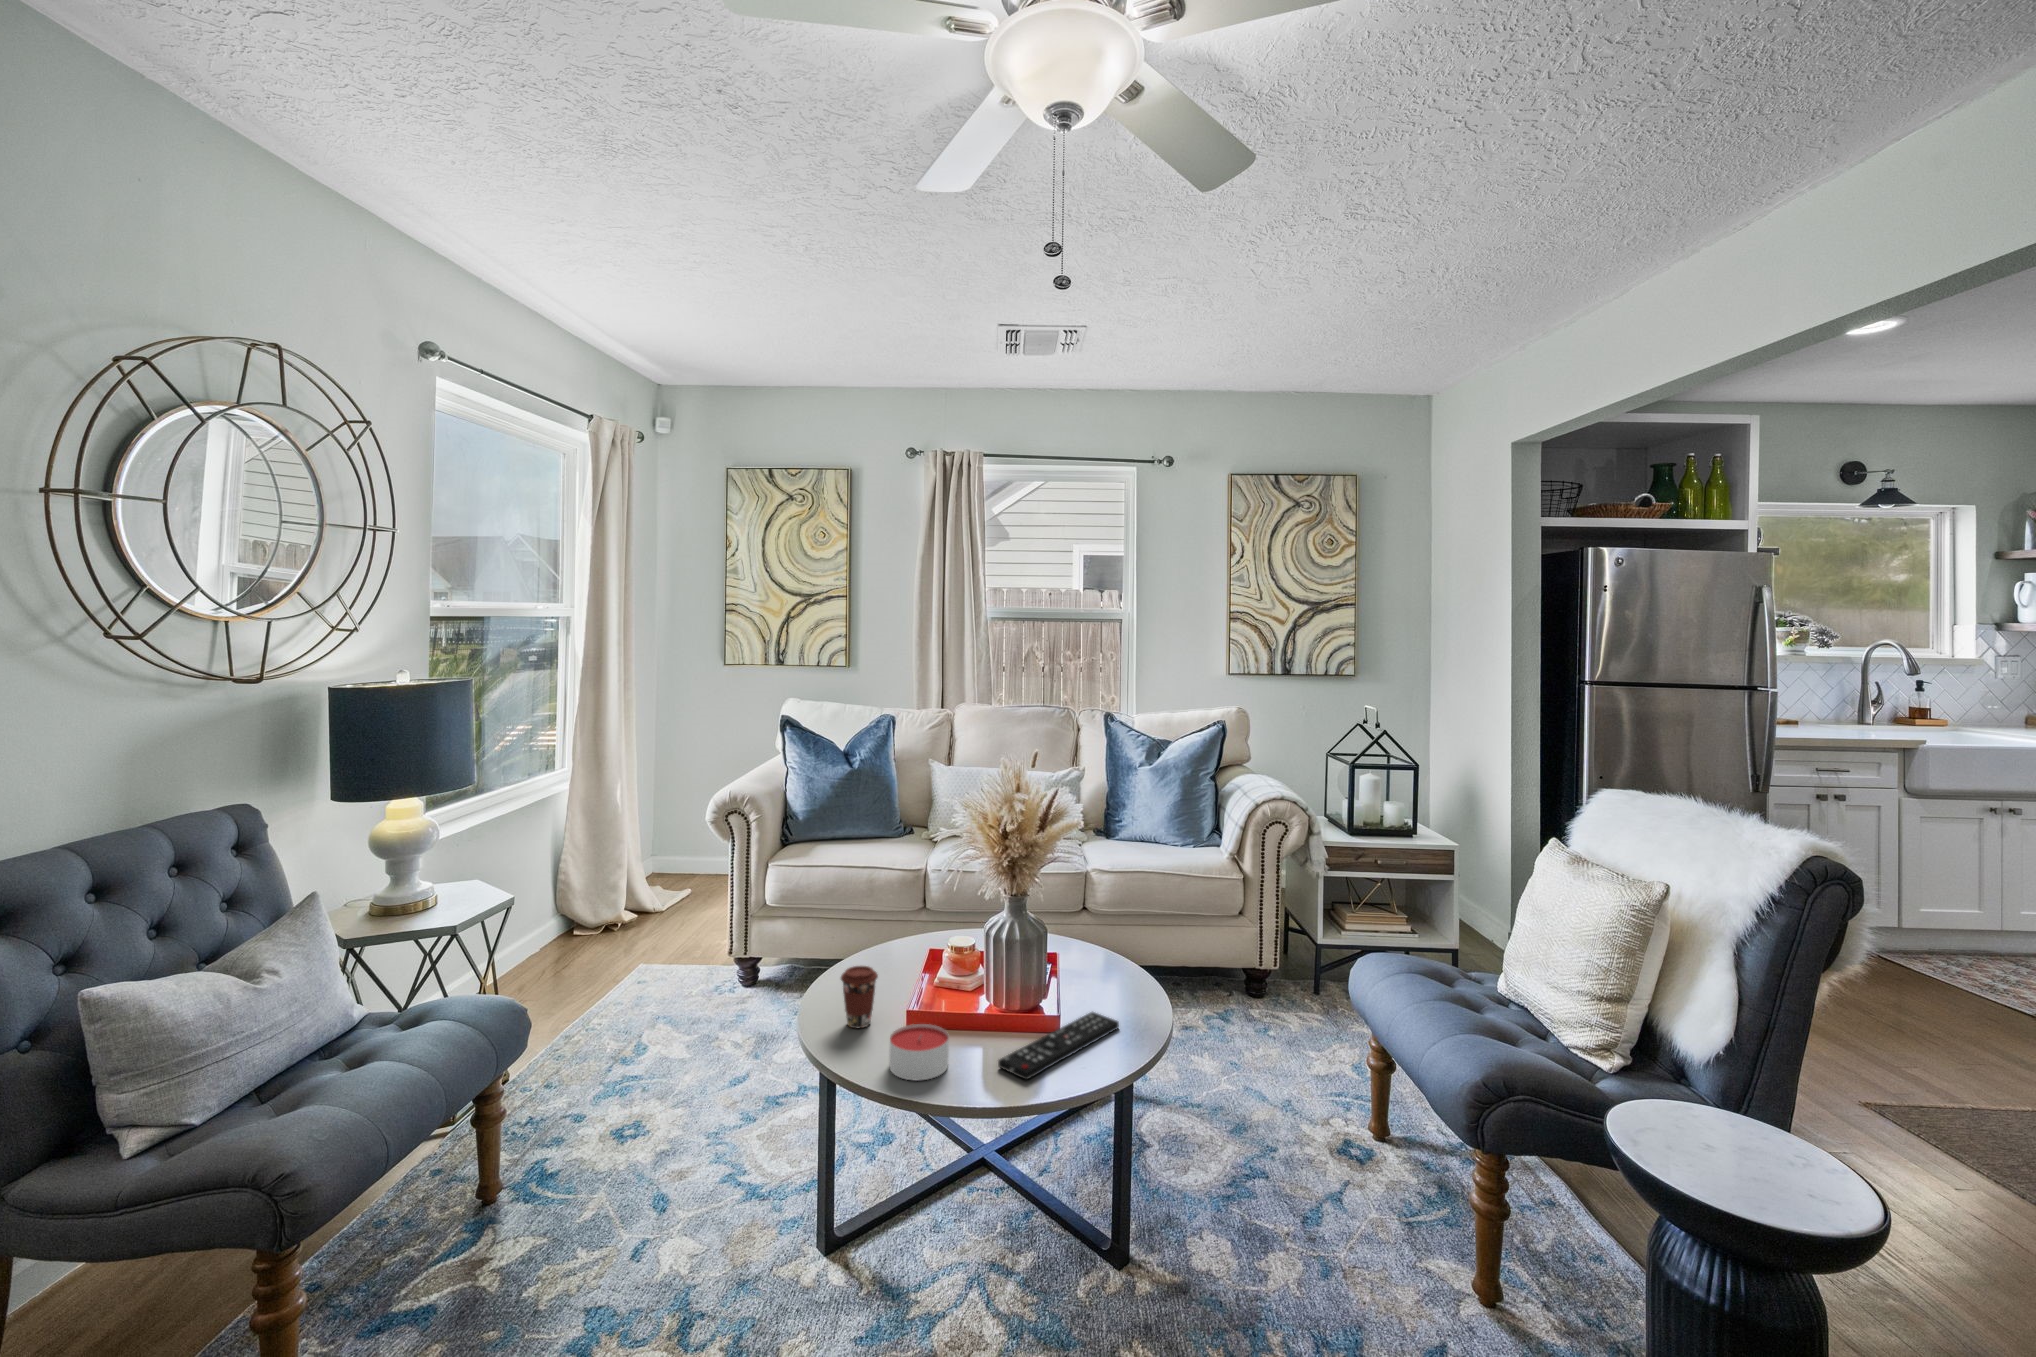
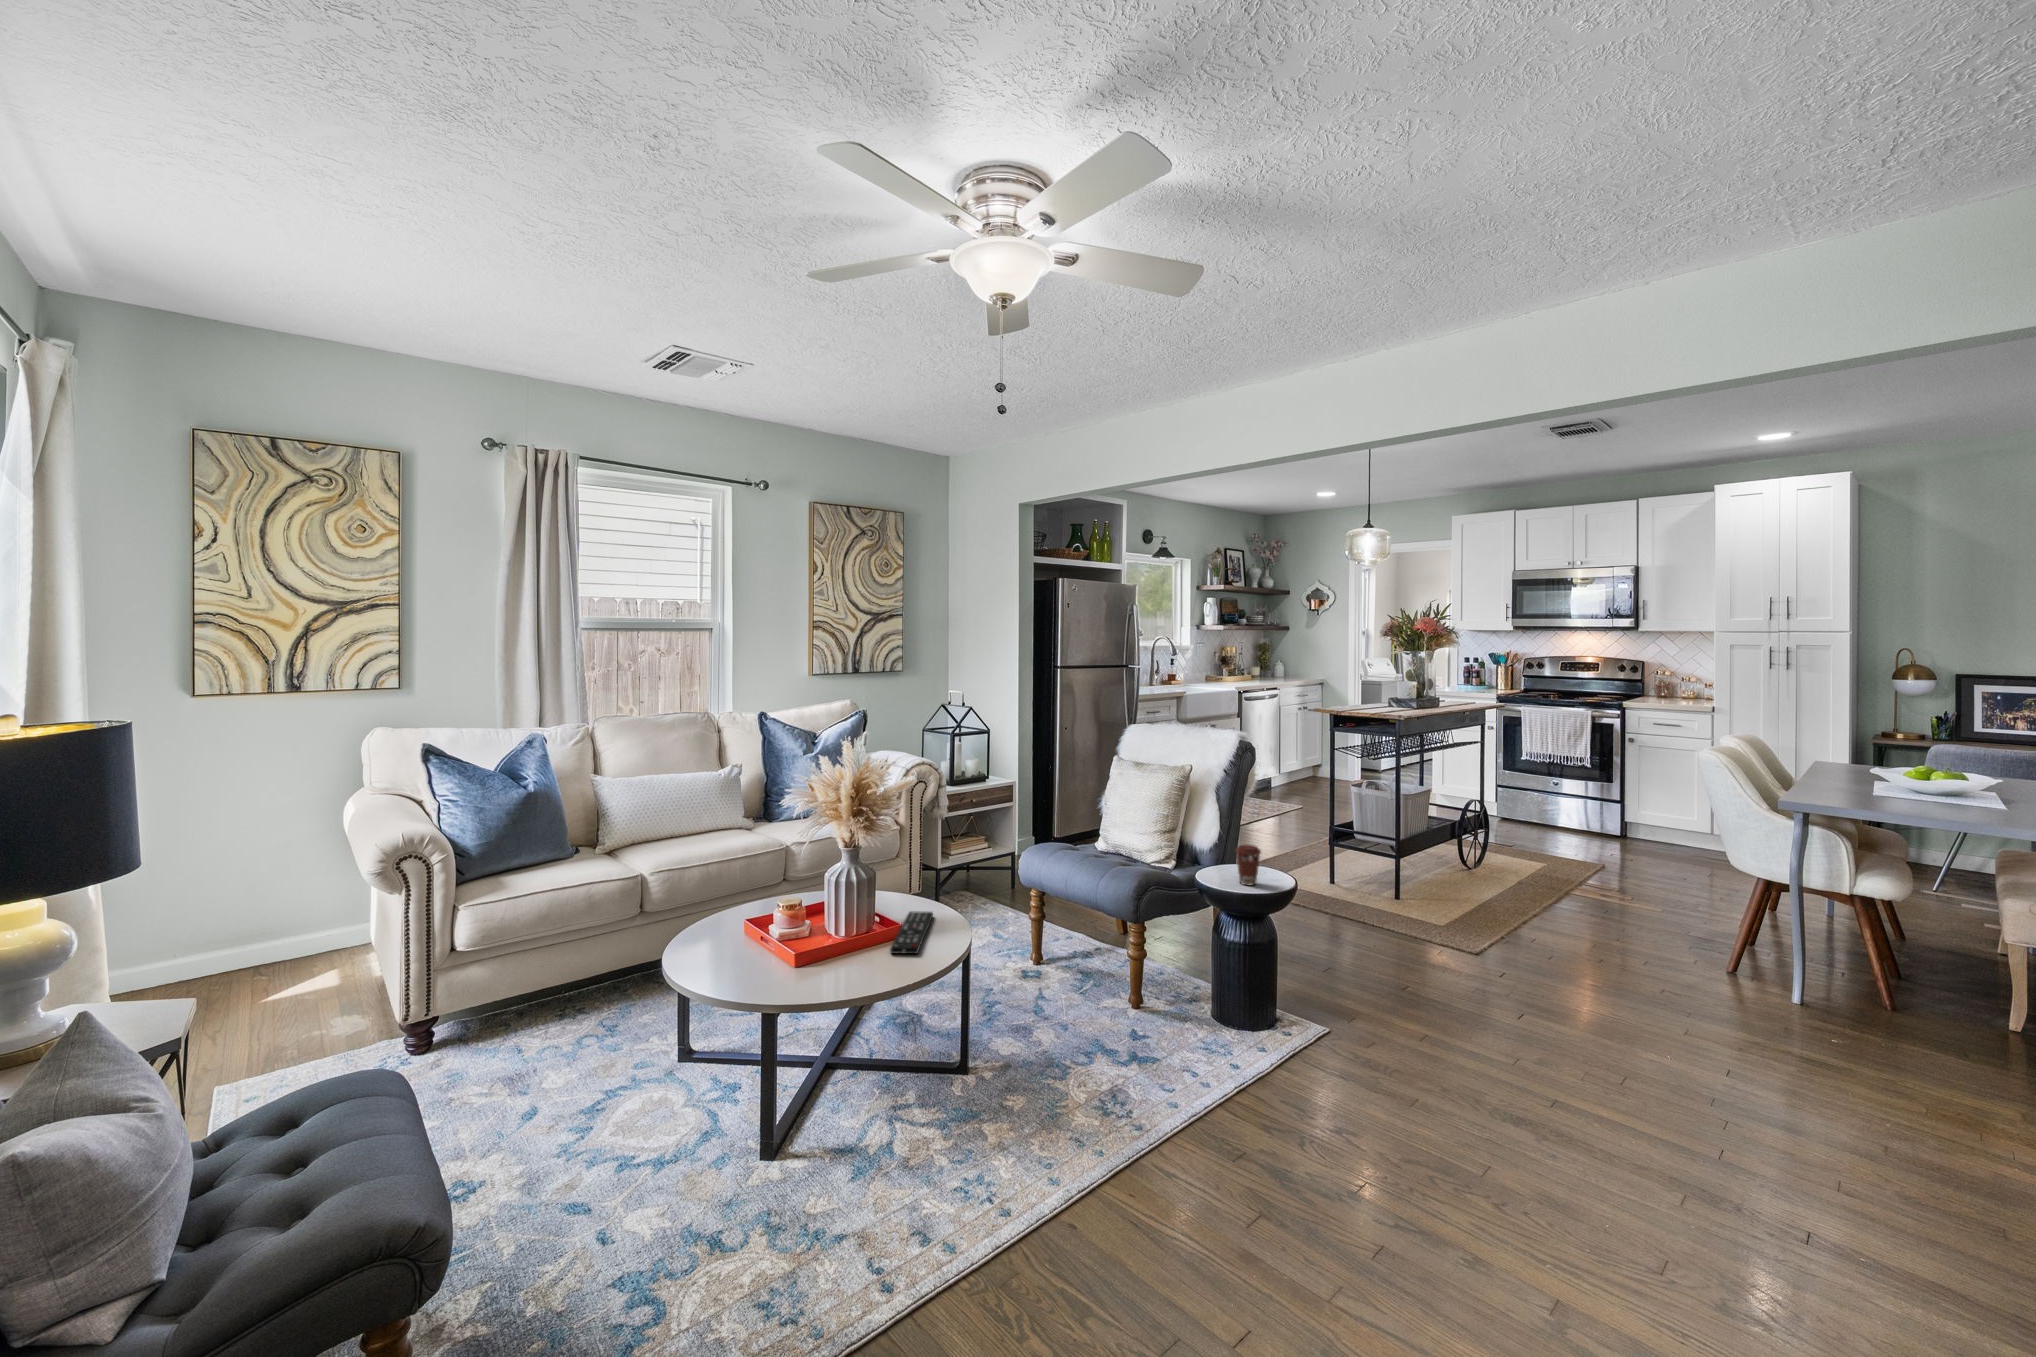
coffee cup: present [841,966,878,1028] -> present [1236,845,1261,885]
candle: present [889,1024,949,1080] -> none [814,938,860,977]

